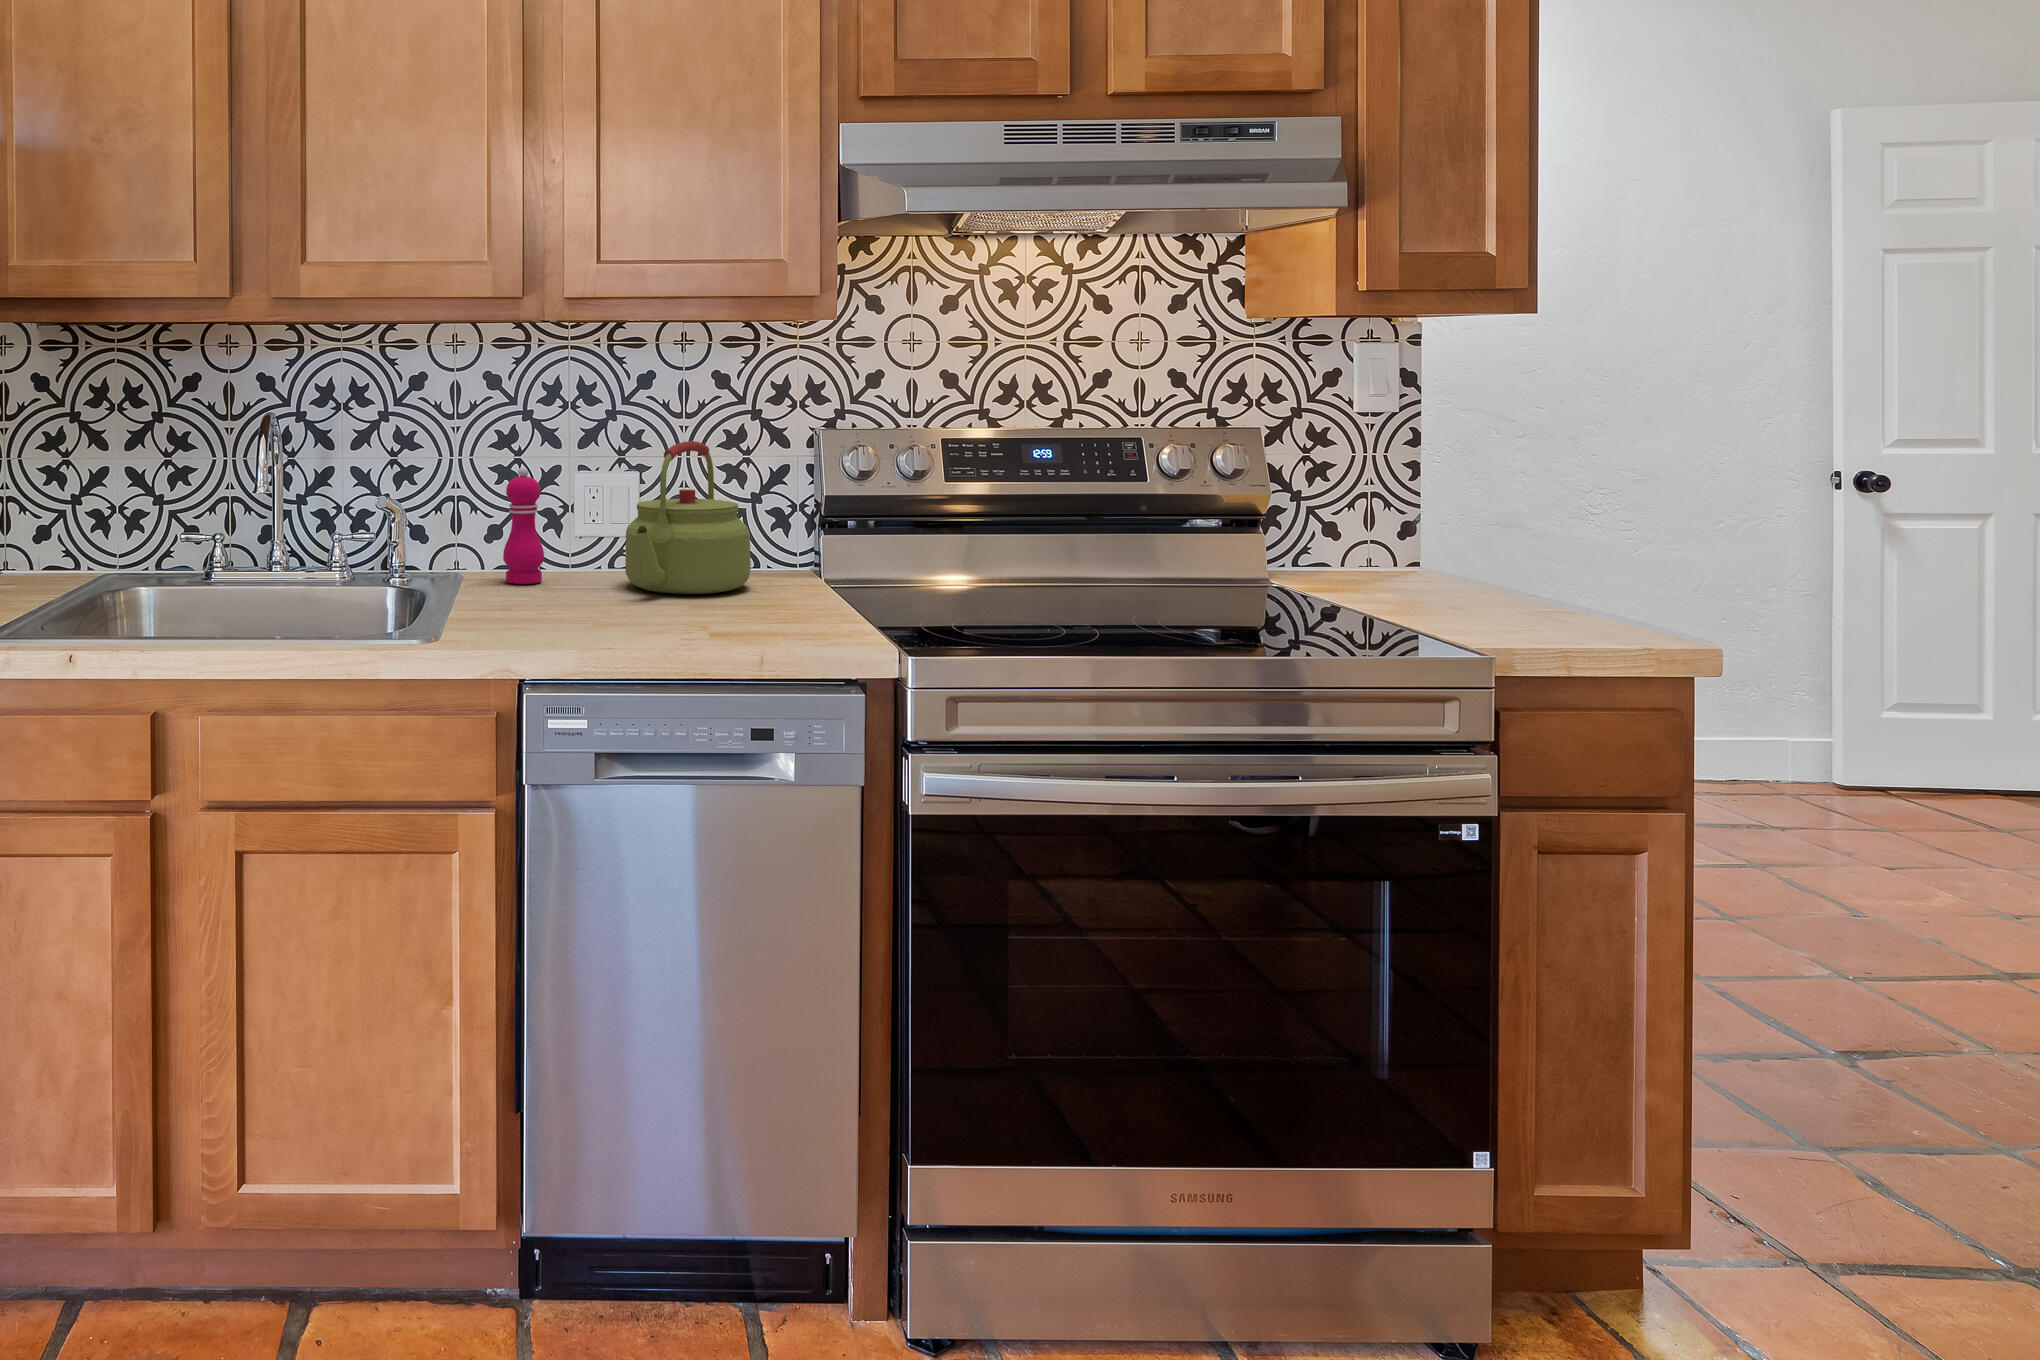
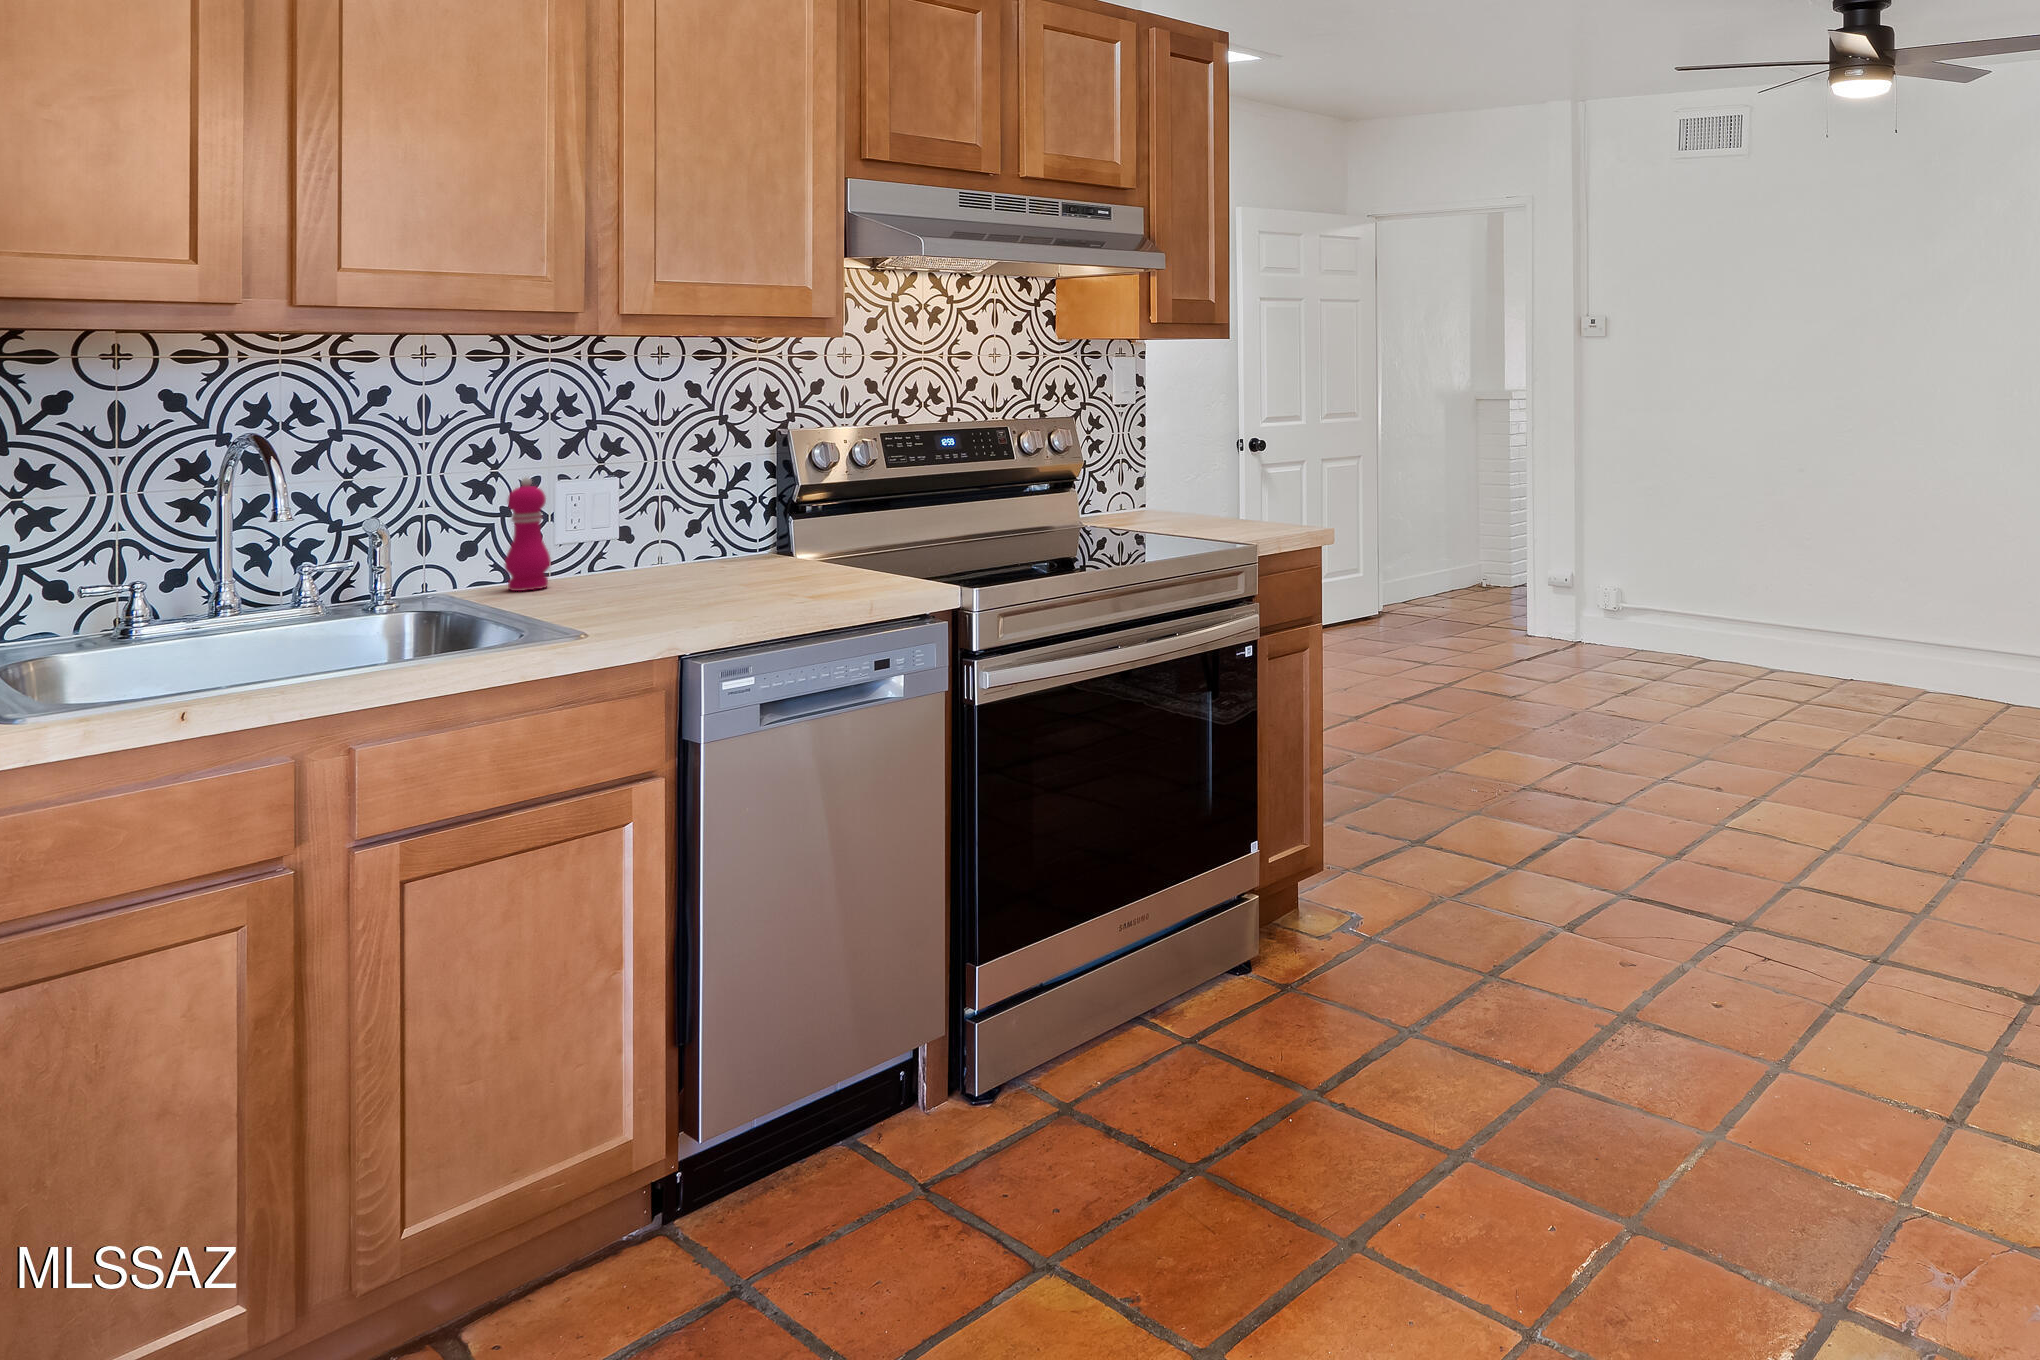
kettle: present [625,441,751,594] -> none [635,443,757,578]

